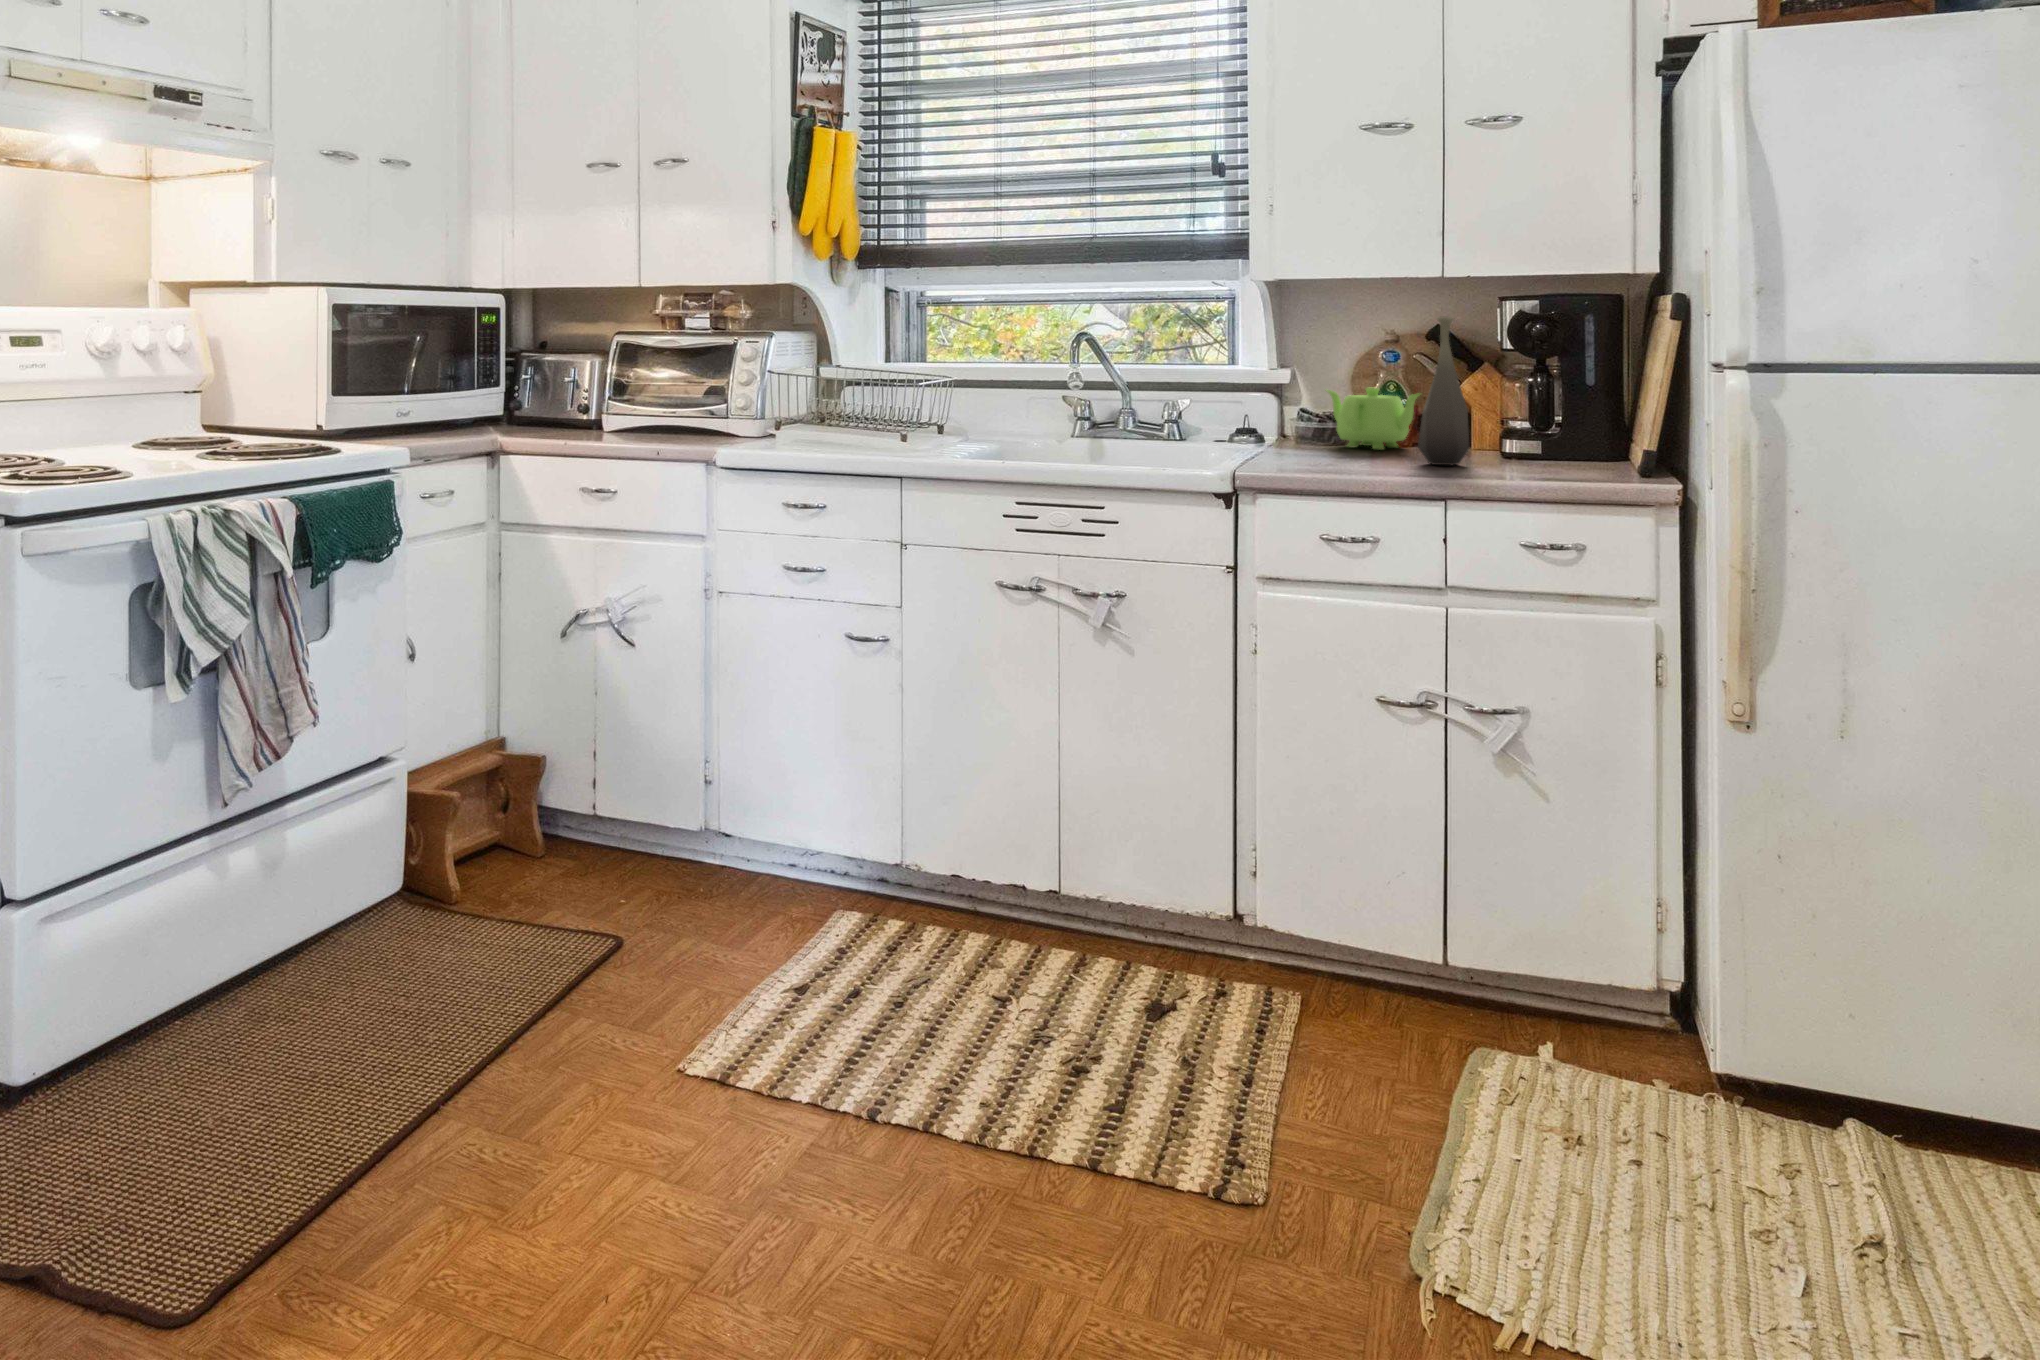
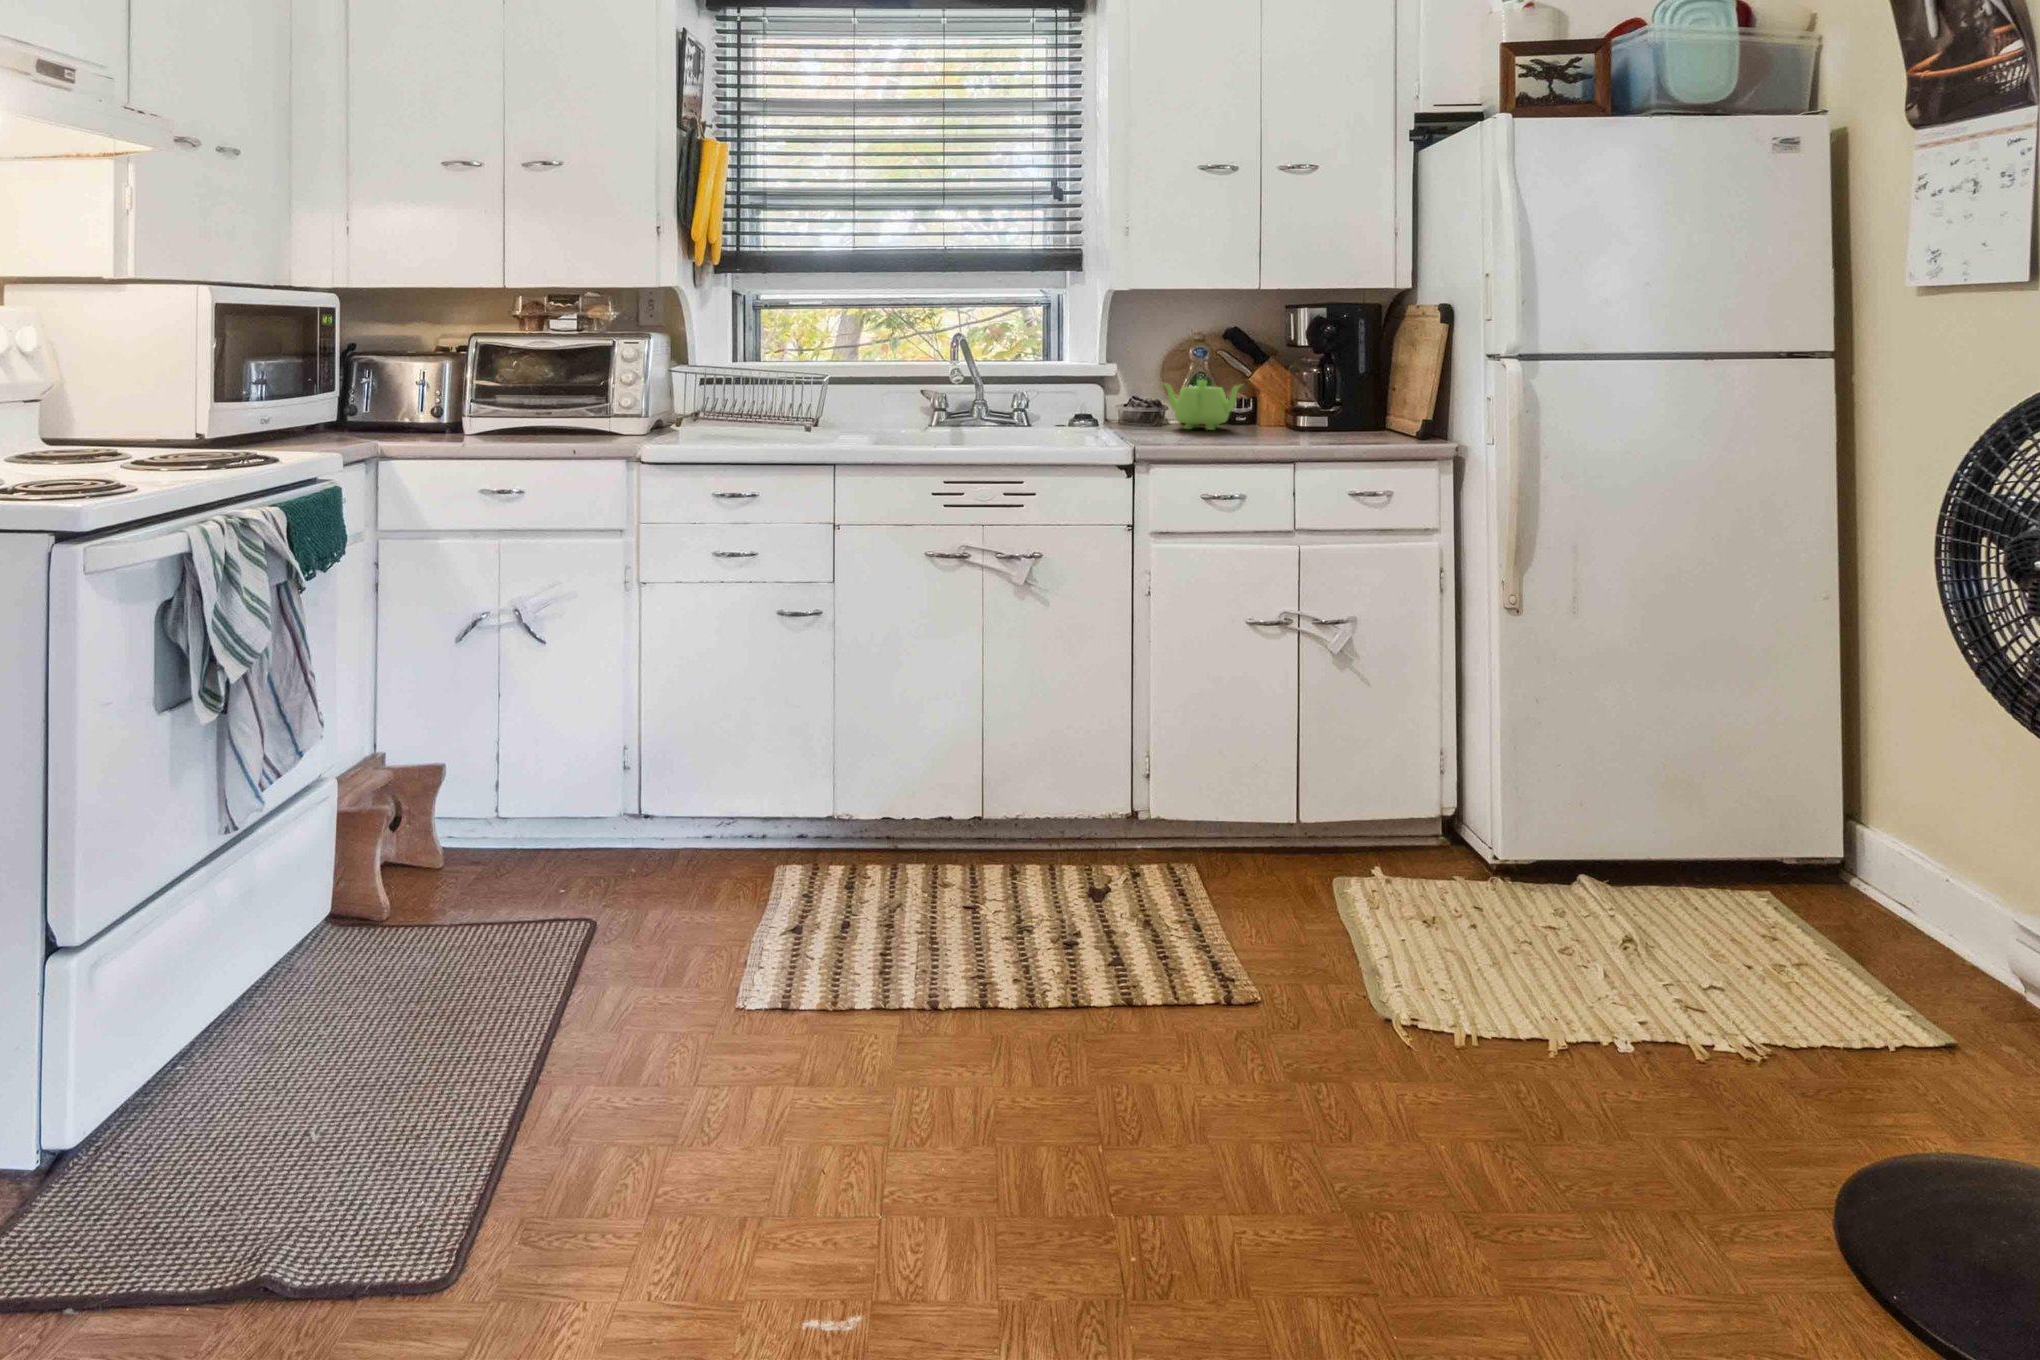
bottle: present [1418,317,1469,465] -> none [1254,323,1292,439]

